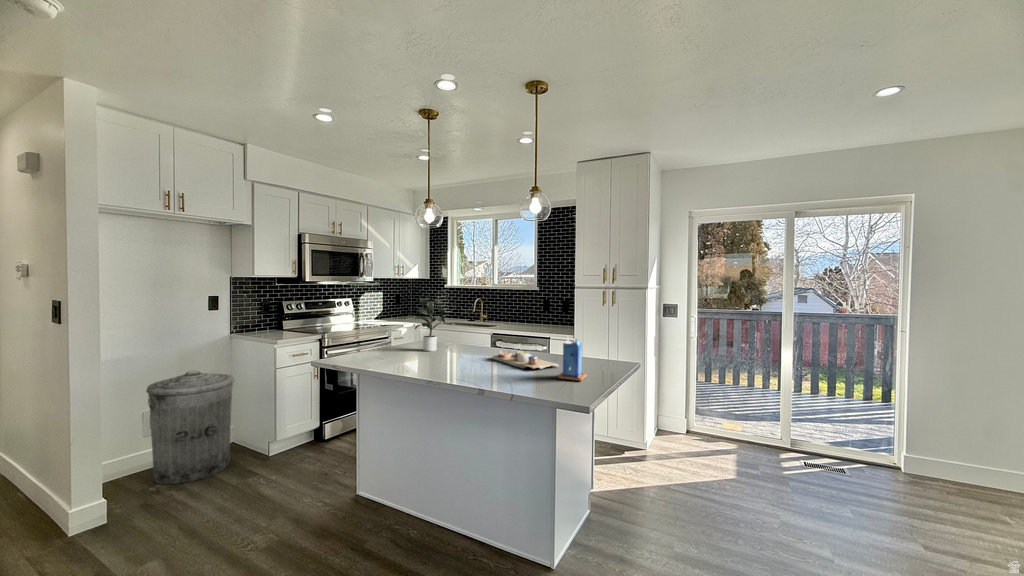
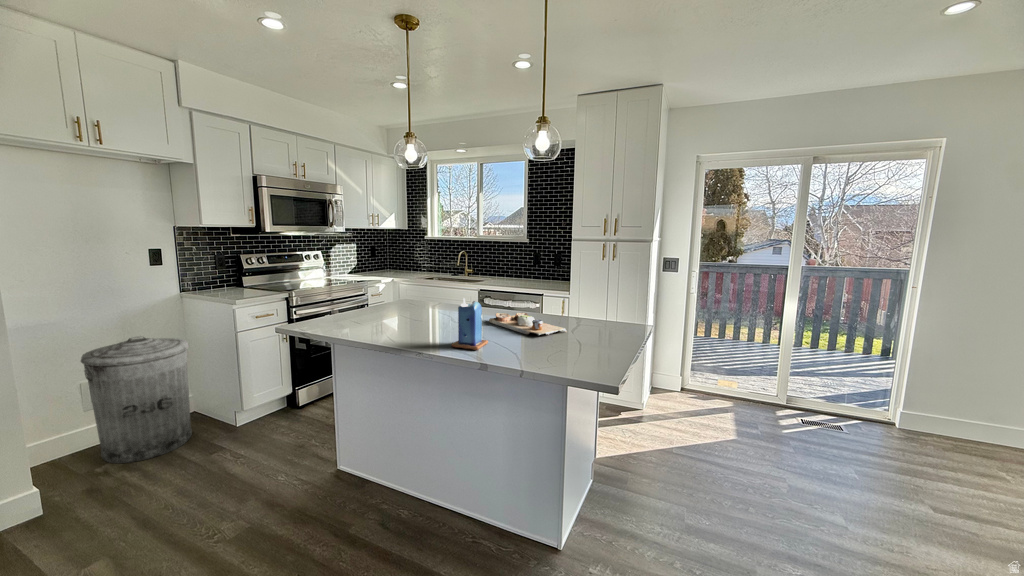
potted plant: present [415,298,451,351] -> none [390,252,447,313]
candle: present [557,337,587,381] -> present [452,298,488,350]

